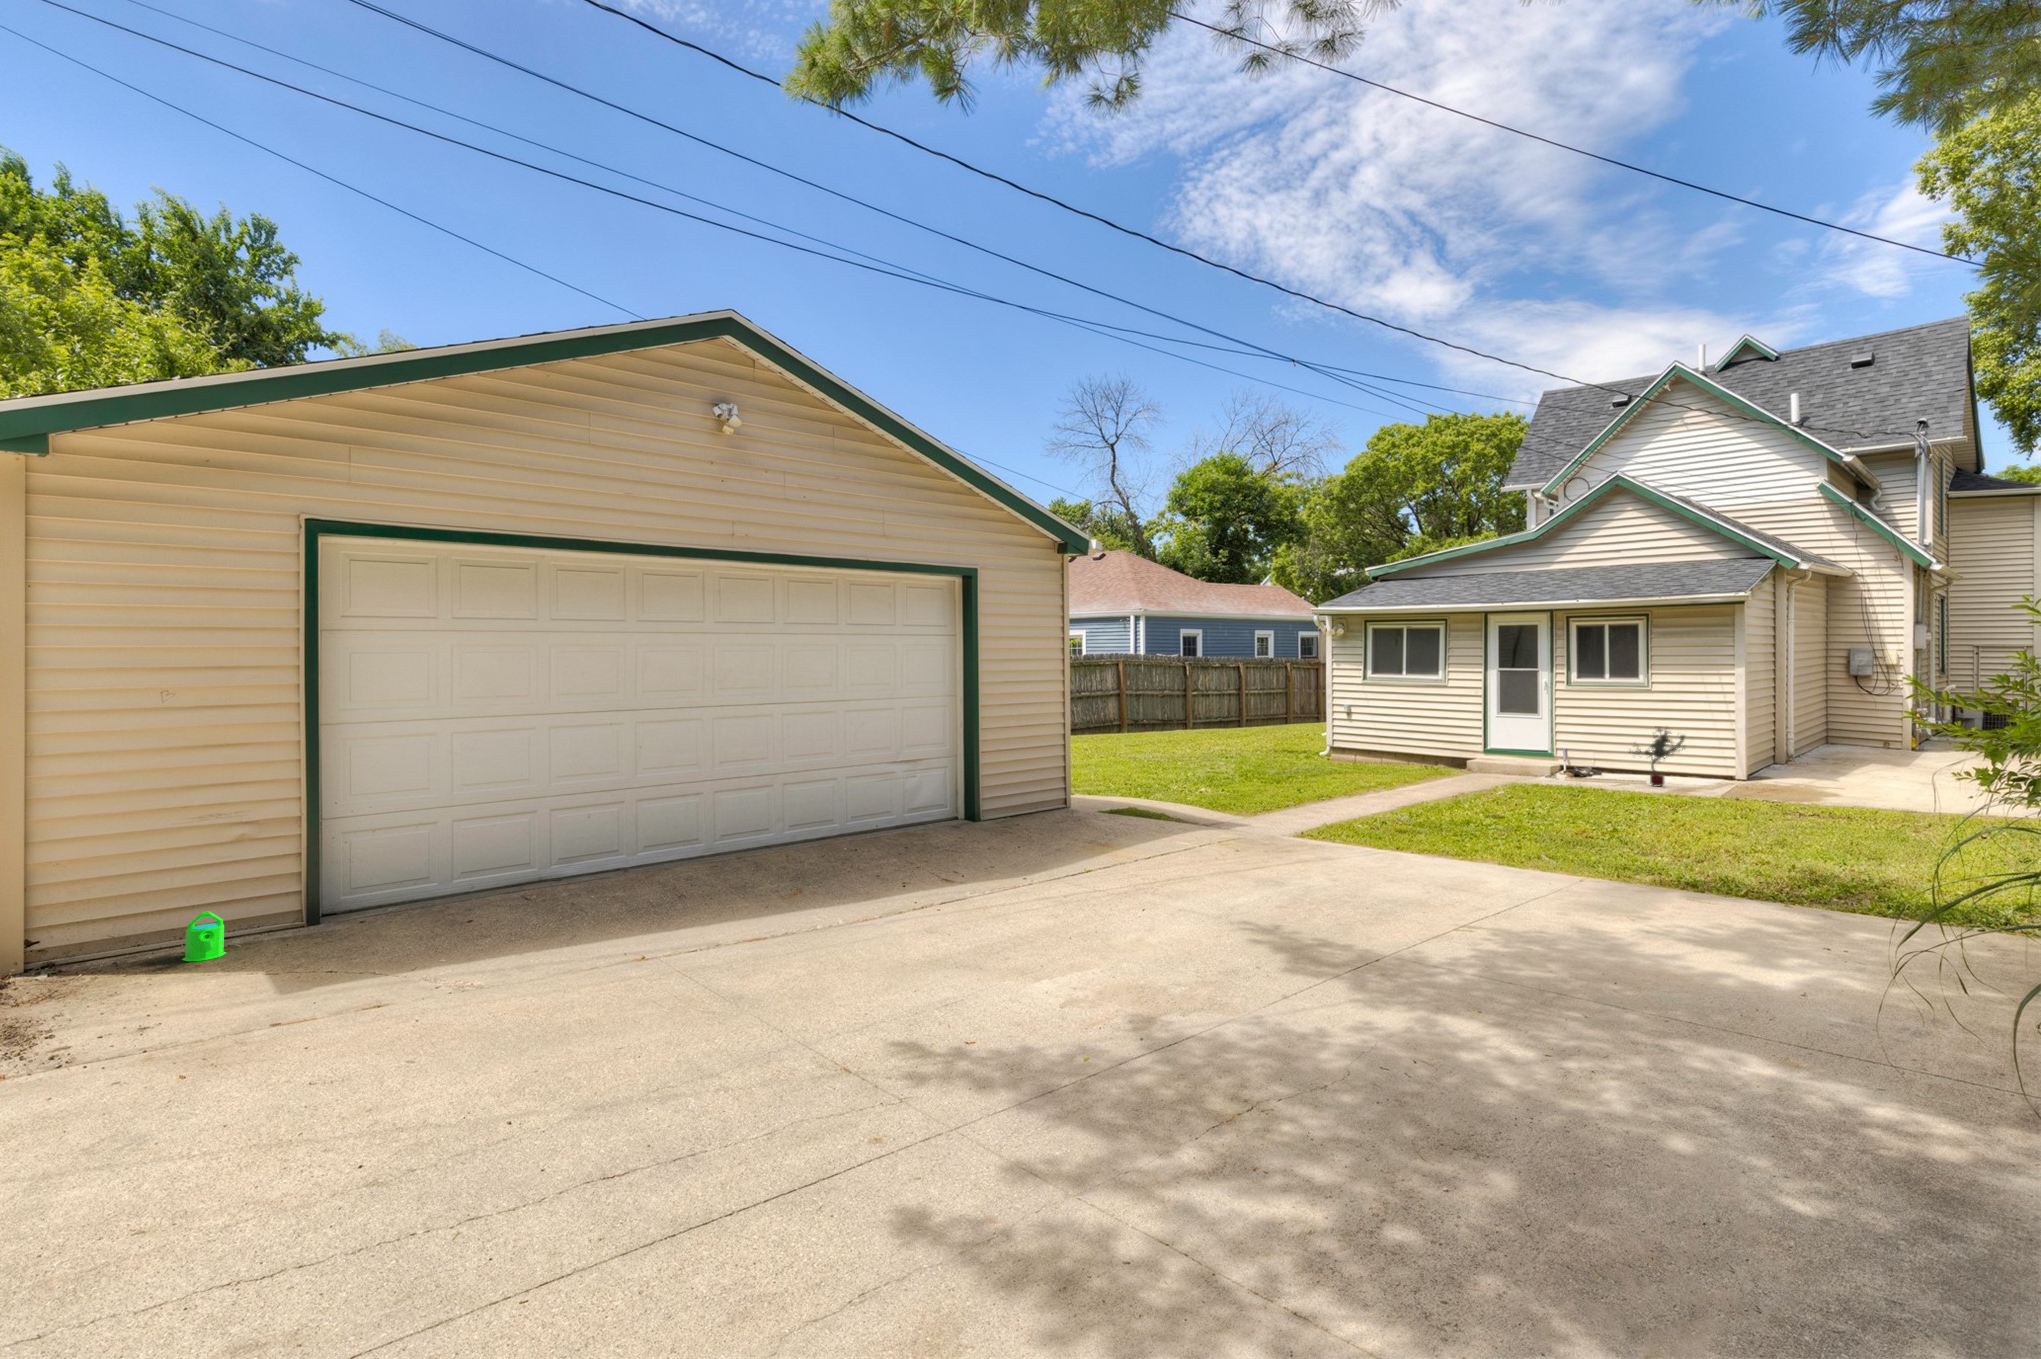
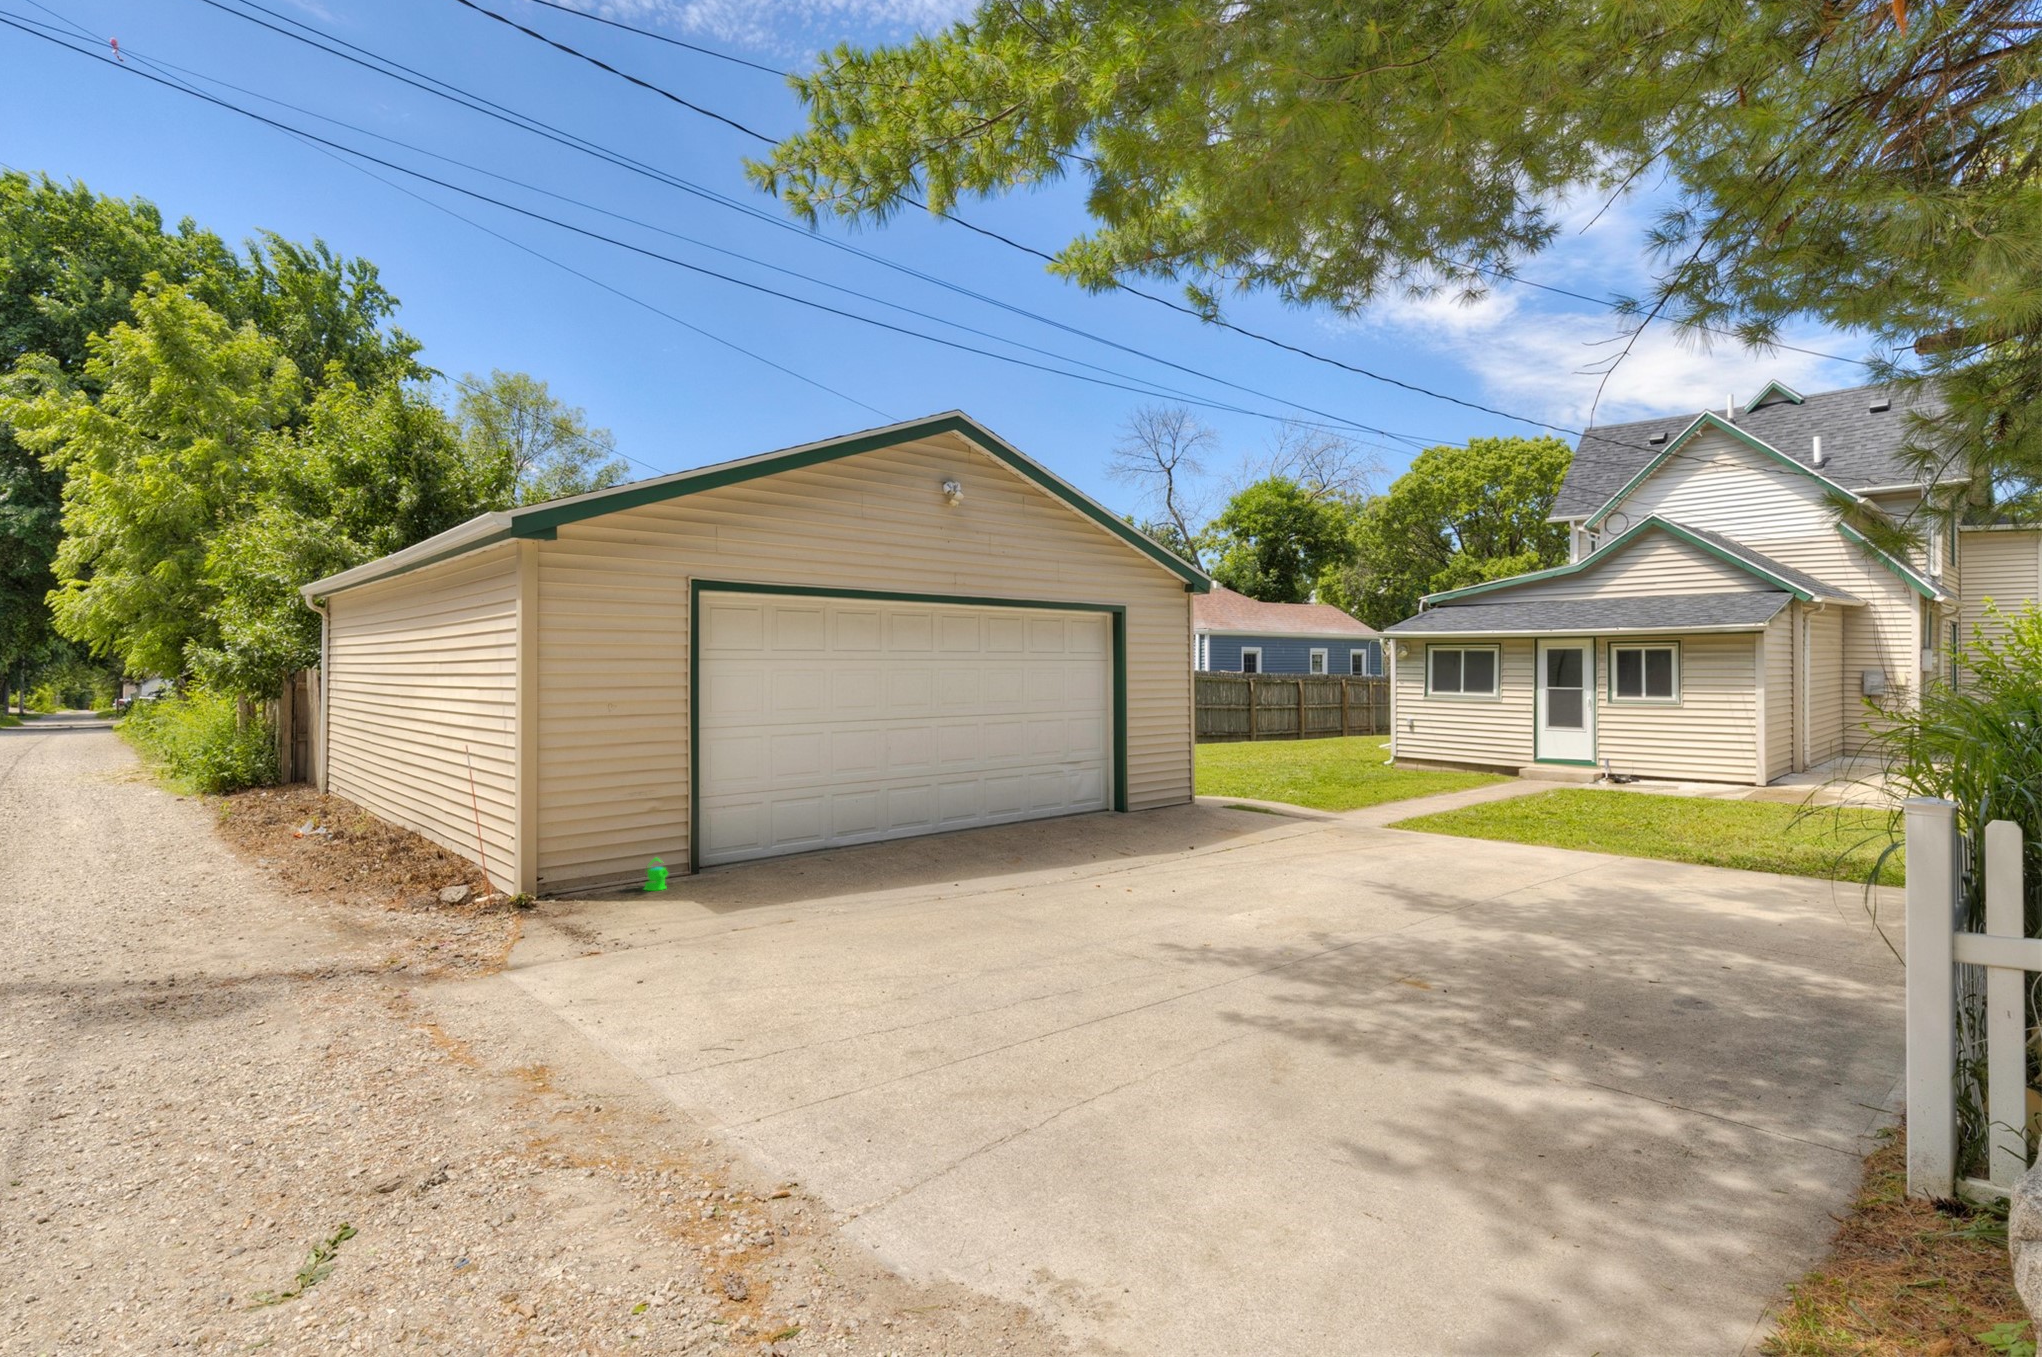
potted tree: present [1629,727,1685,786] -> none [1661,738,1713,790]

